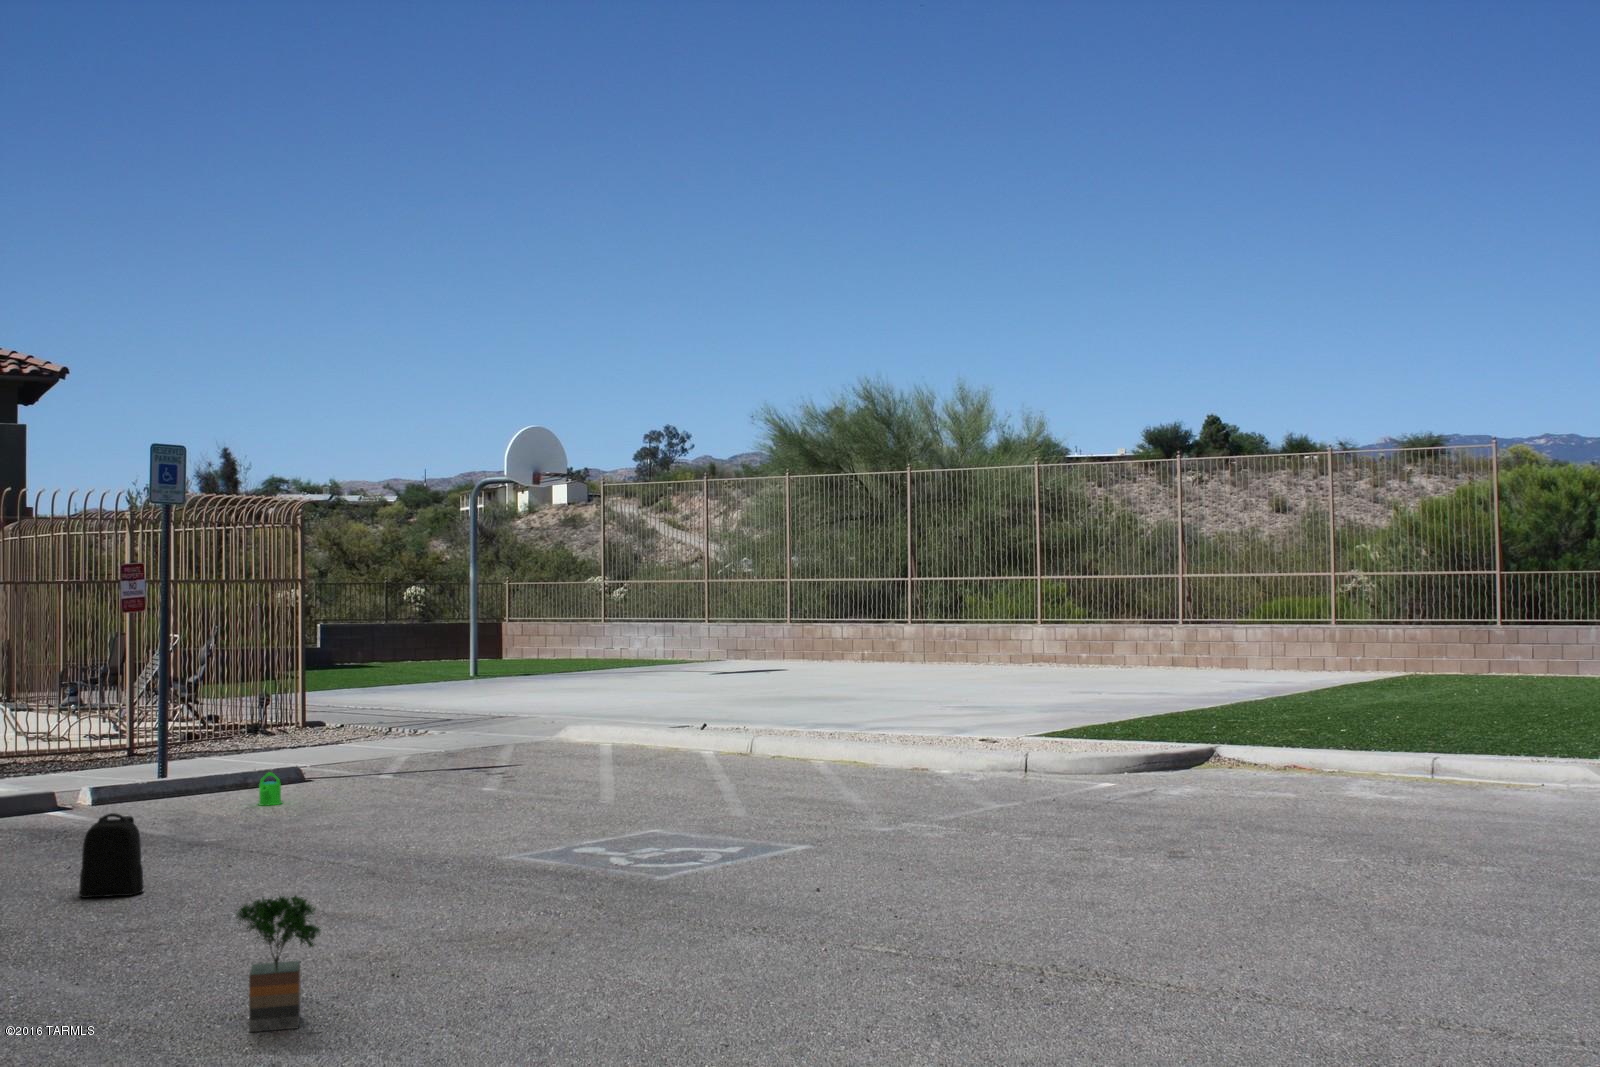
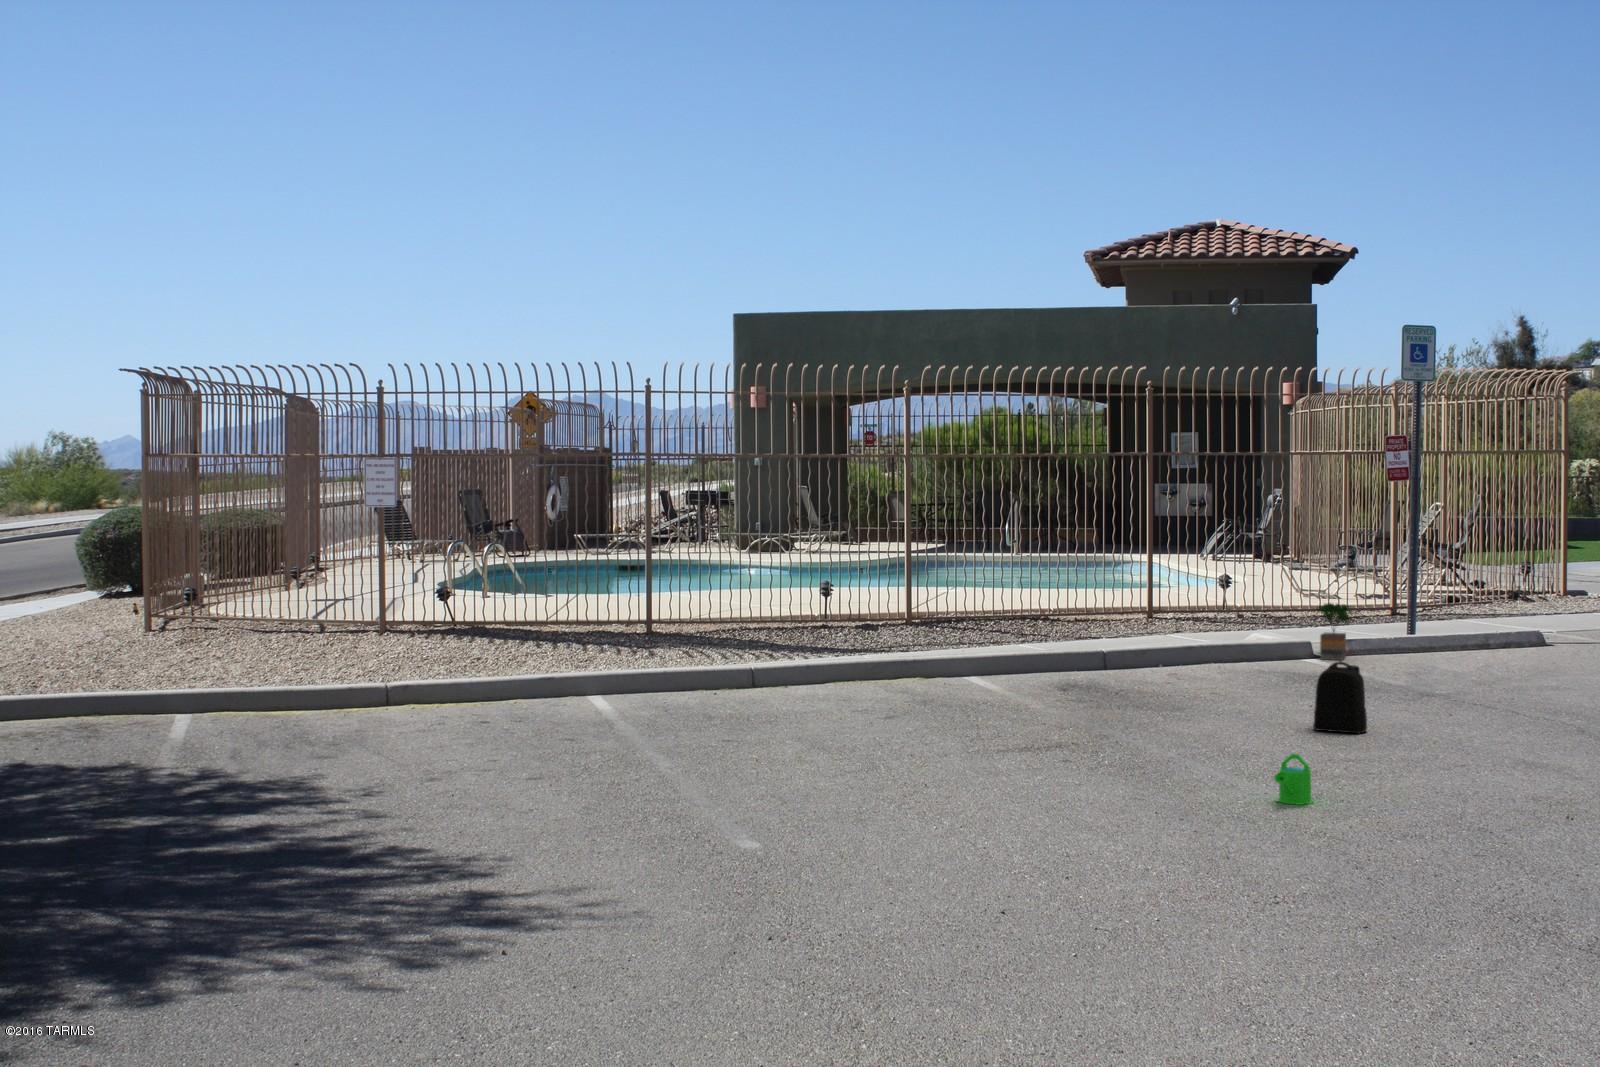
watering can: present [259,772,281,806] -> present [1274,753,1314,805]
potted tree: present [236,896,321,1032] -> present [1317,603,1352,660]

